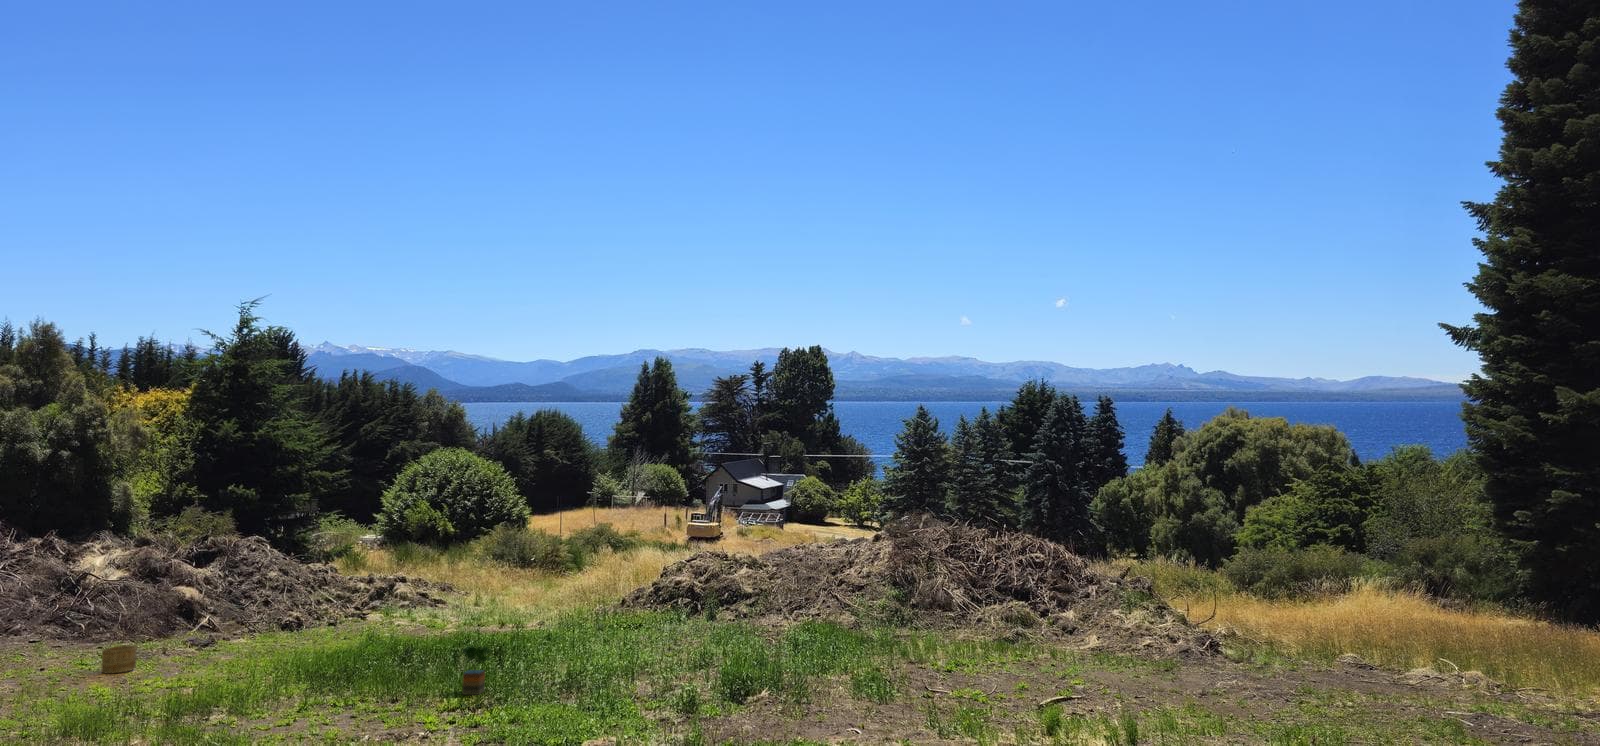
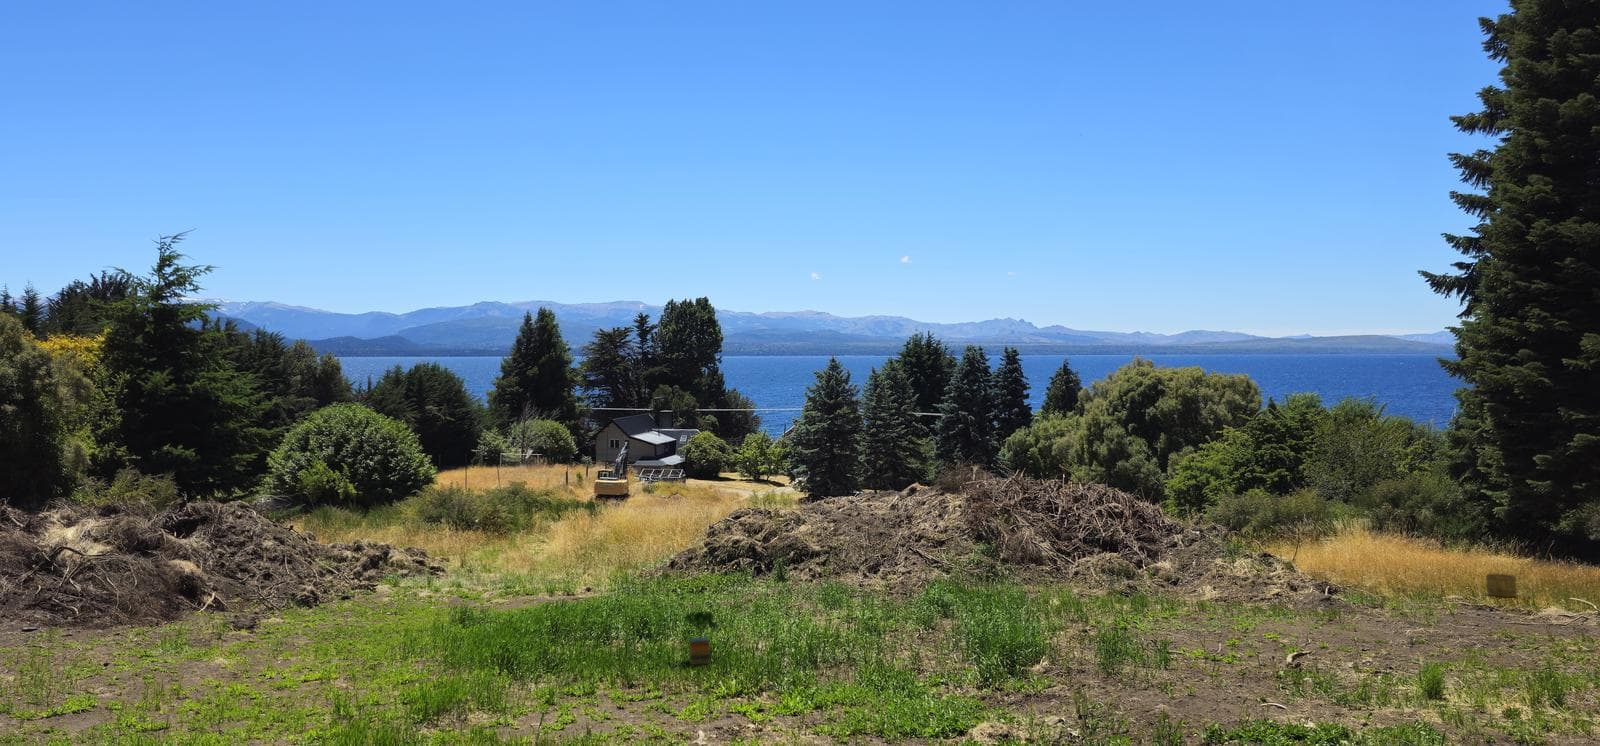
wooden bucket: present [102,645,137,674] -> present [1486,573,1516,597]

